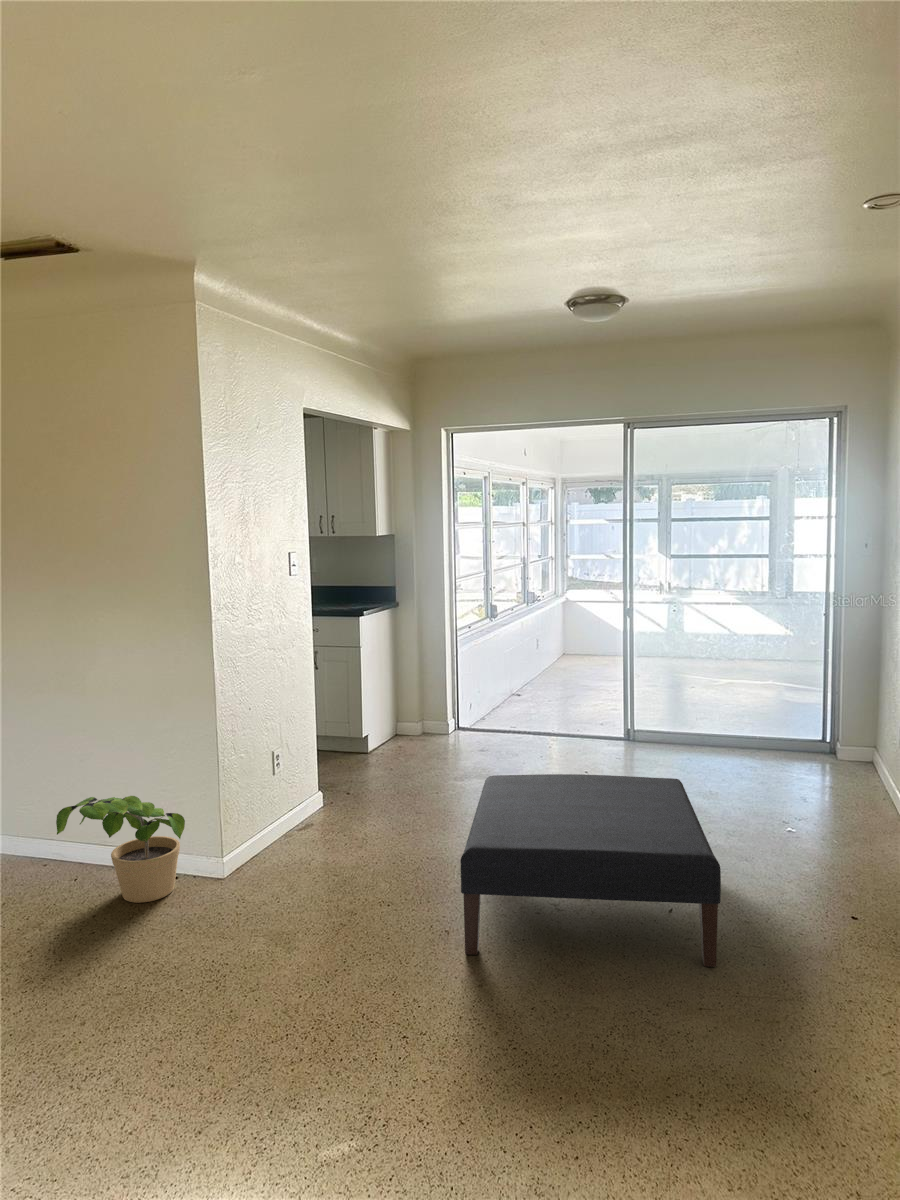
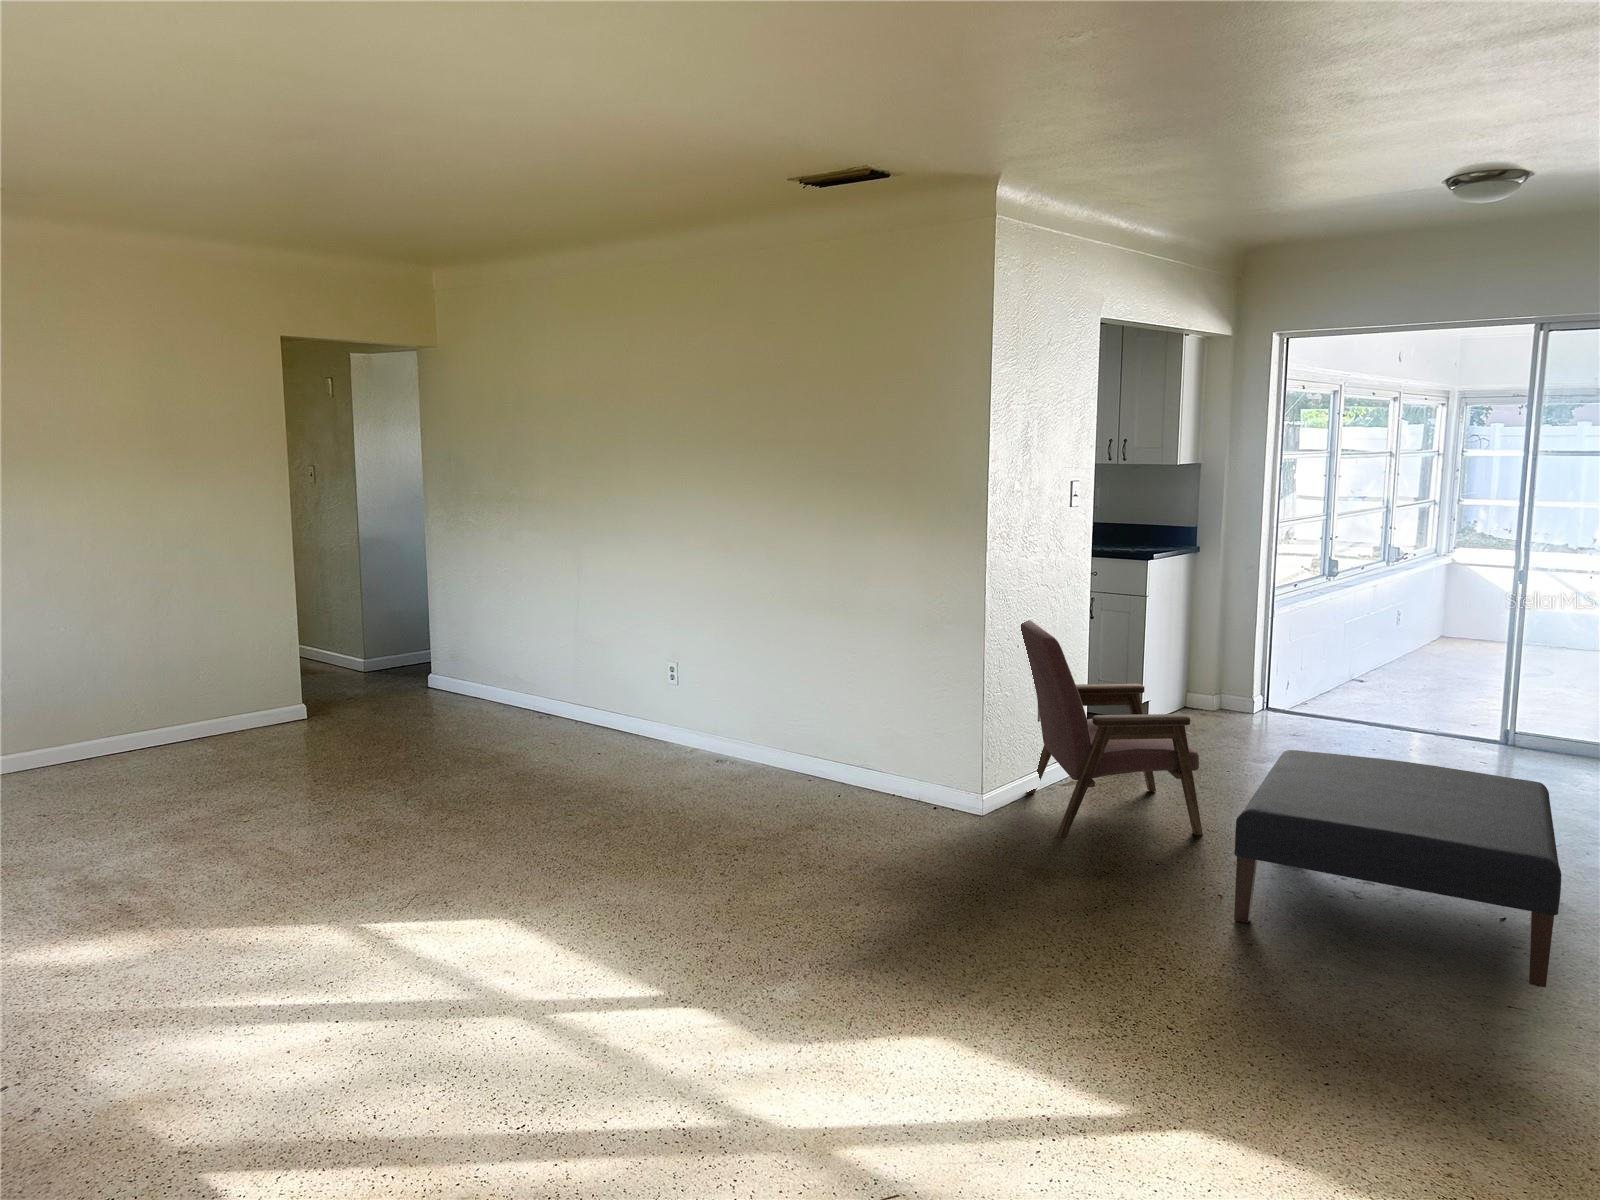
armchair: none [247,681,426,890] -> present [1021,620,1203,837]
potted plant: present [56,796,185,903] -> none [838,714,950,823]

